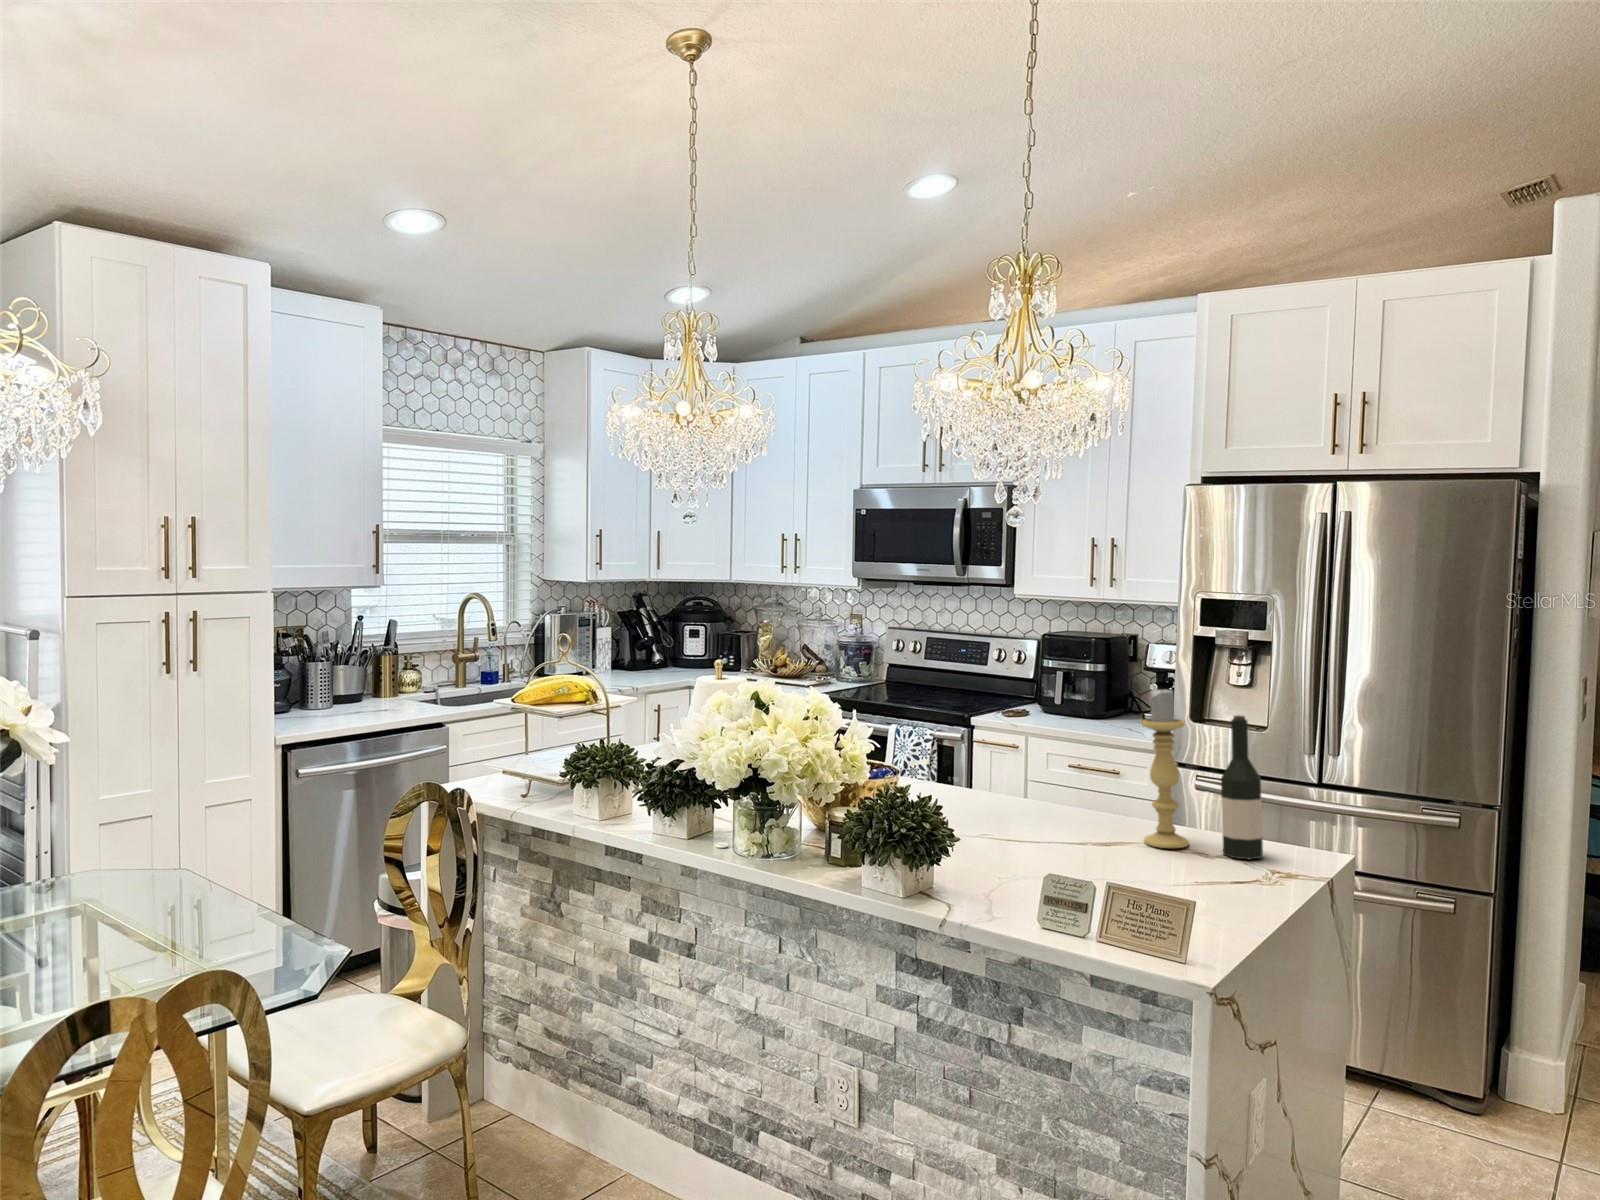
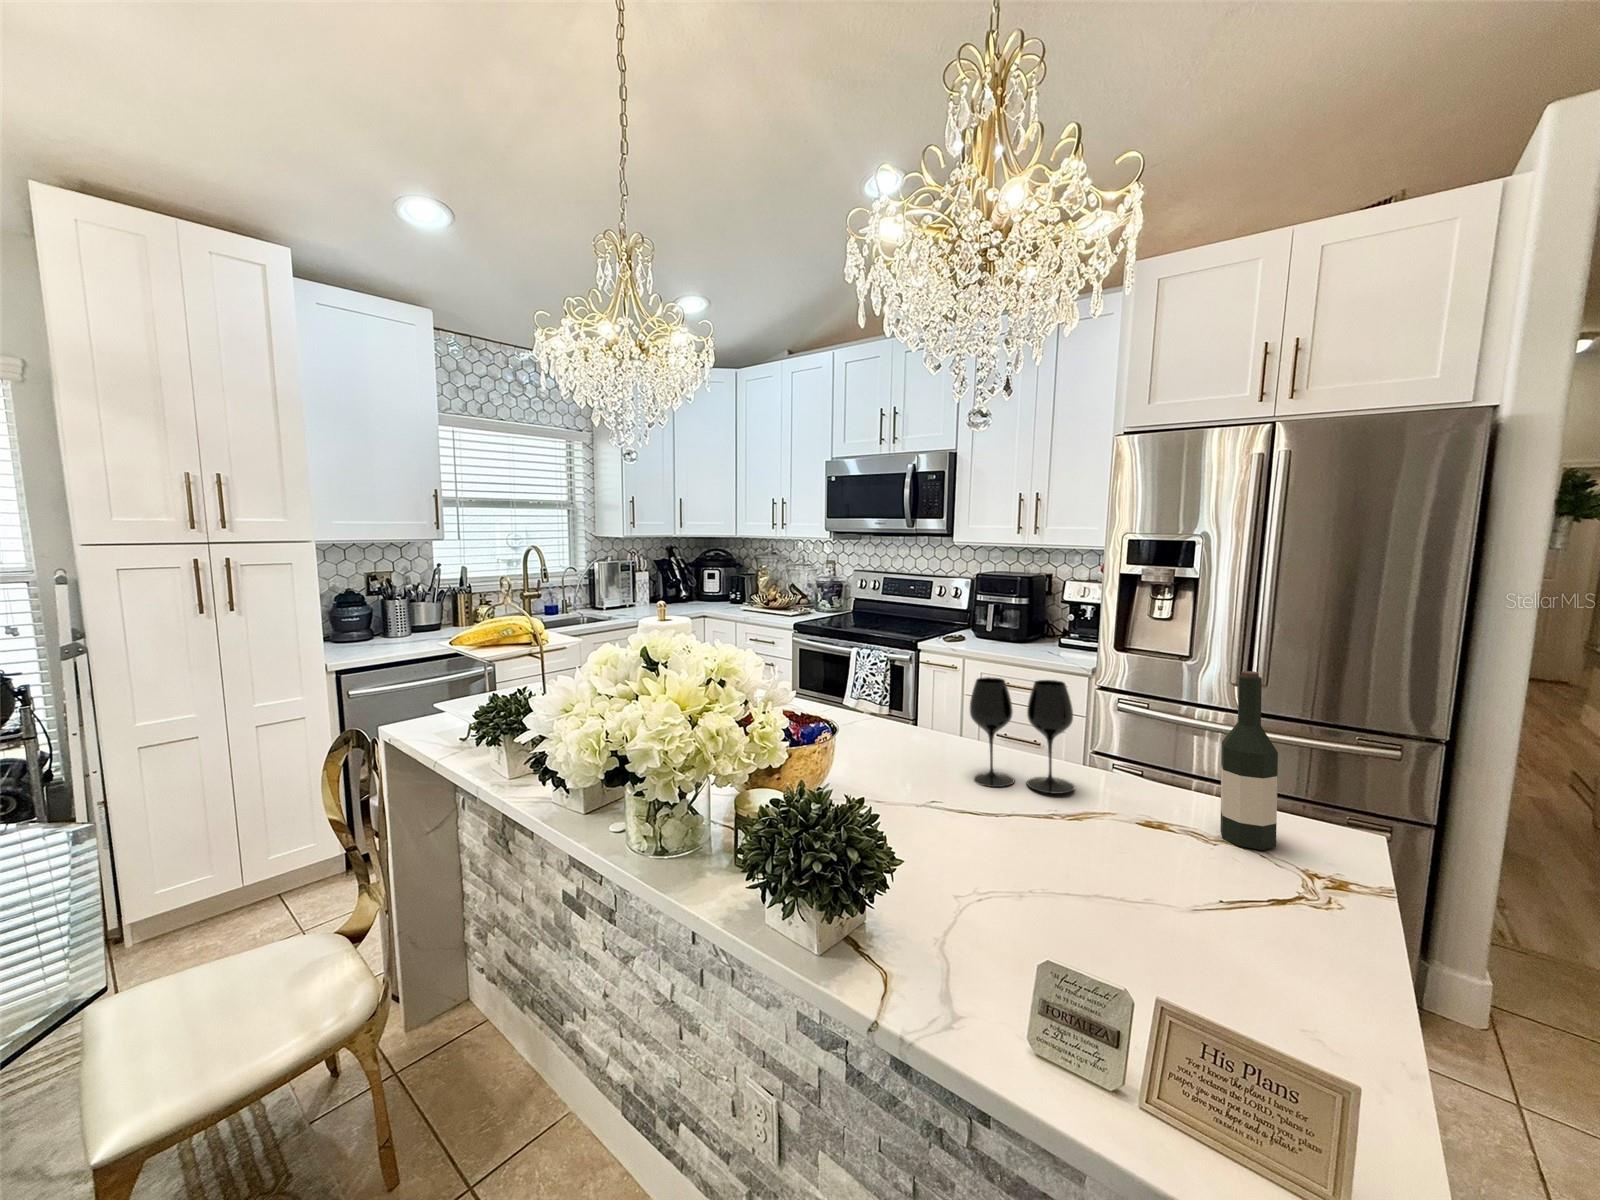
candle holder: present [1142,689,1189,848] -> none [1118,635,1175,827]
wine glass: none [1019,729,1112,829] -> present [969,677,1075,794]

